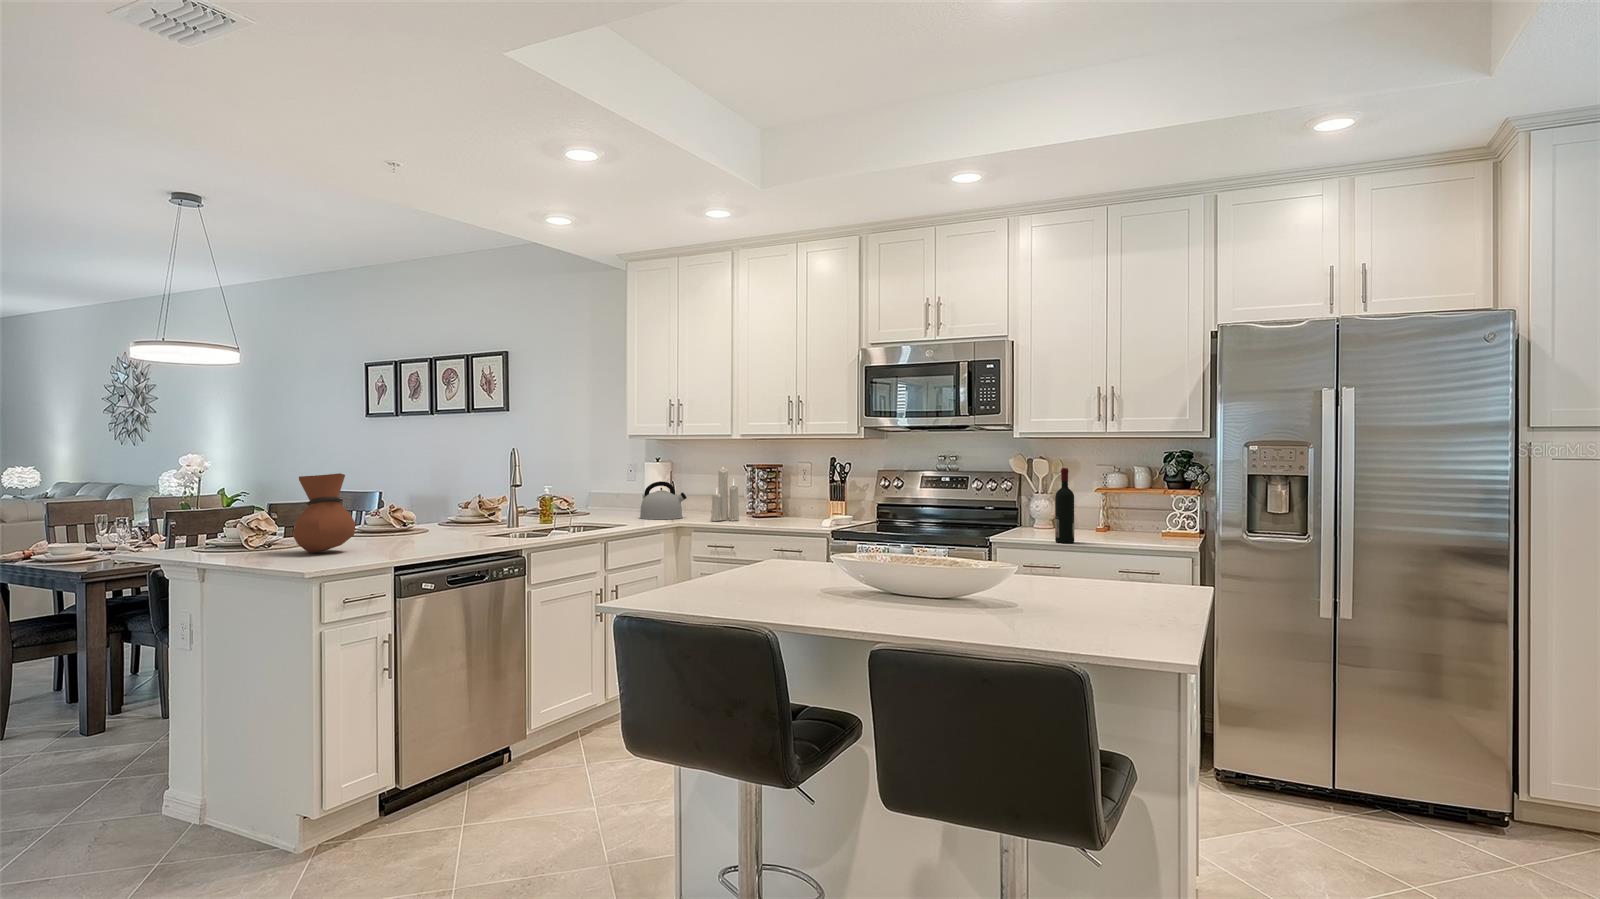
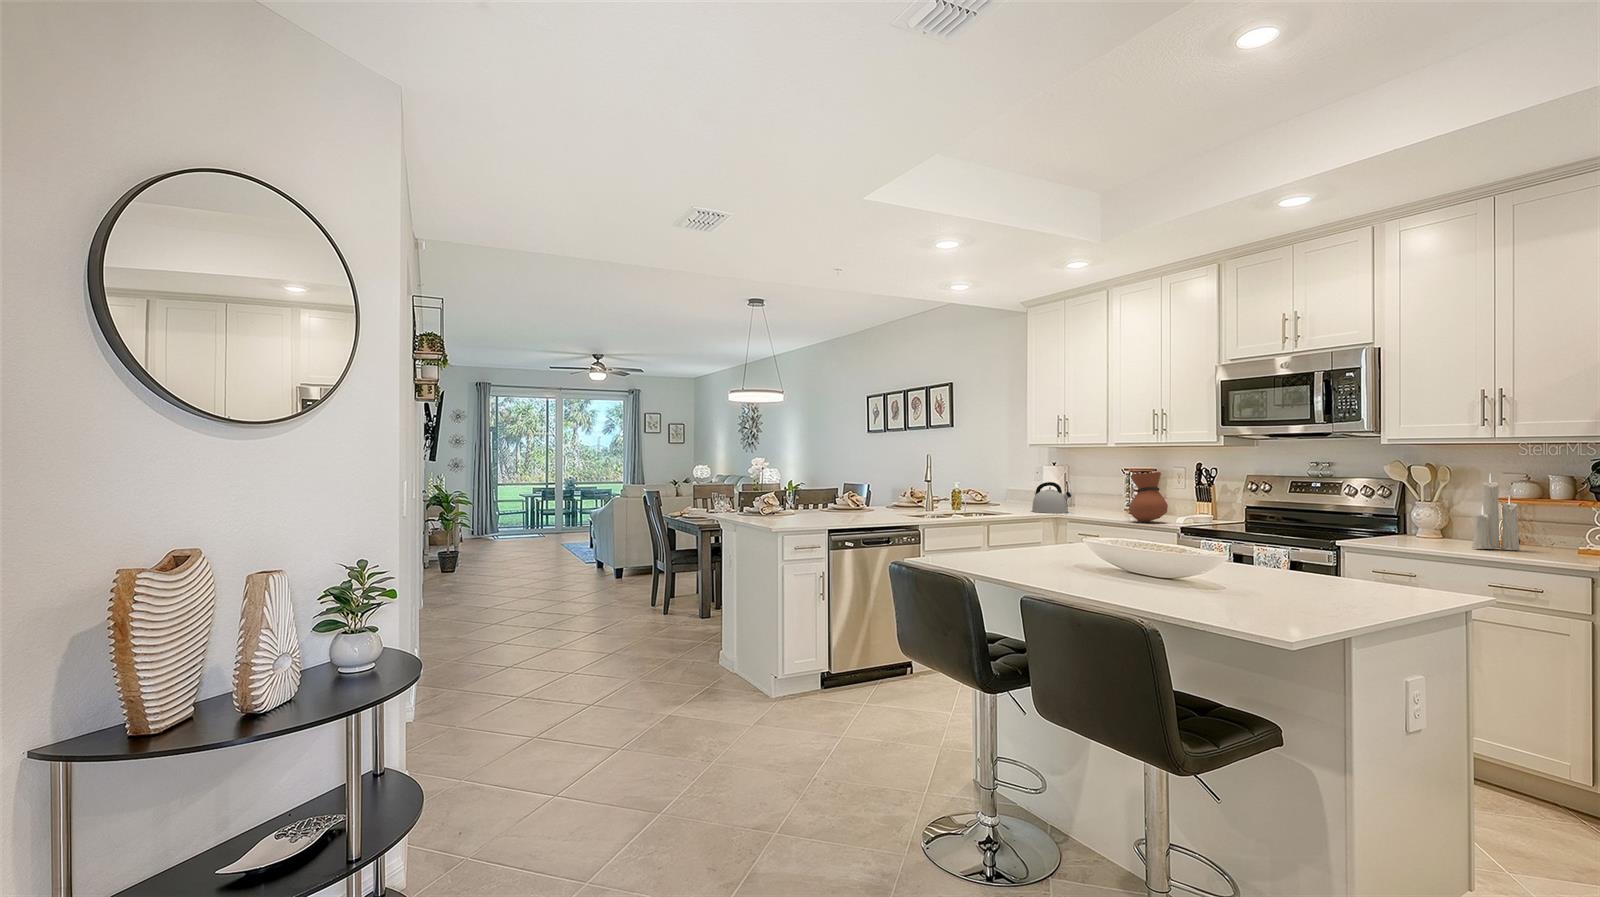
candle: present [711,468,739,521] -> present [1472,474,1520,550]
wine bottle: present [1055,468,1074,543] -> none [1403,474,1427,551]
vase: present [292,473,356,553] -> present [1129,472,1168,522]

